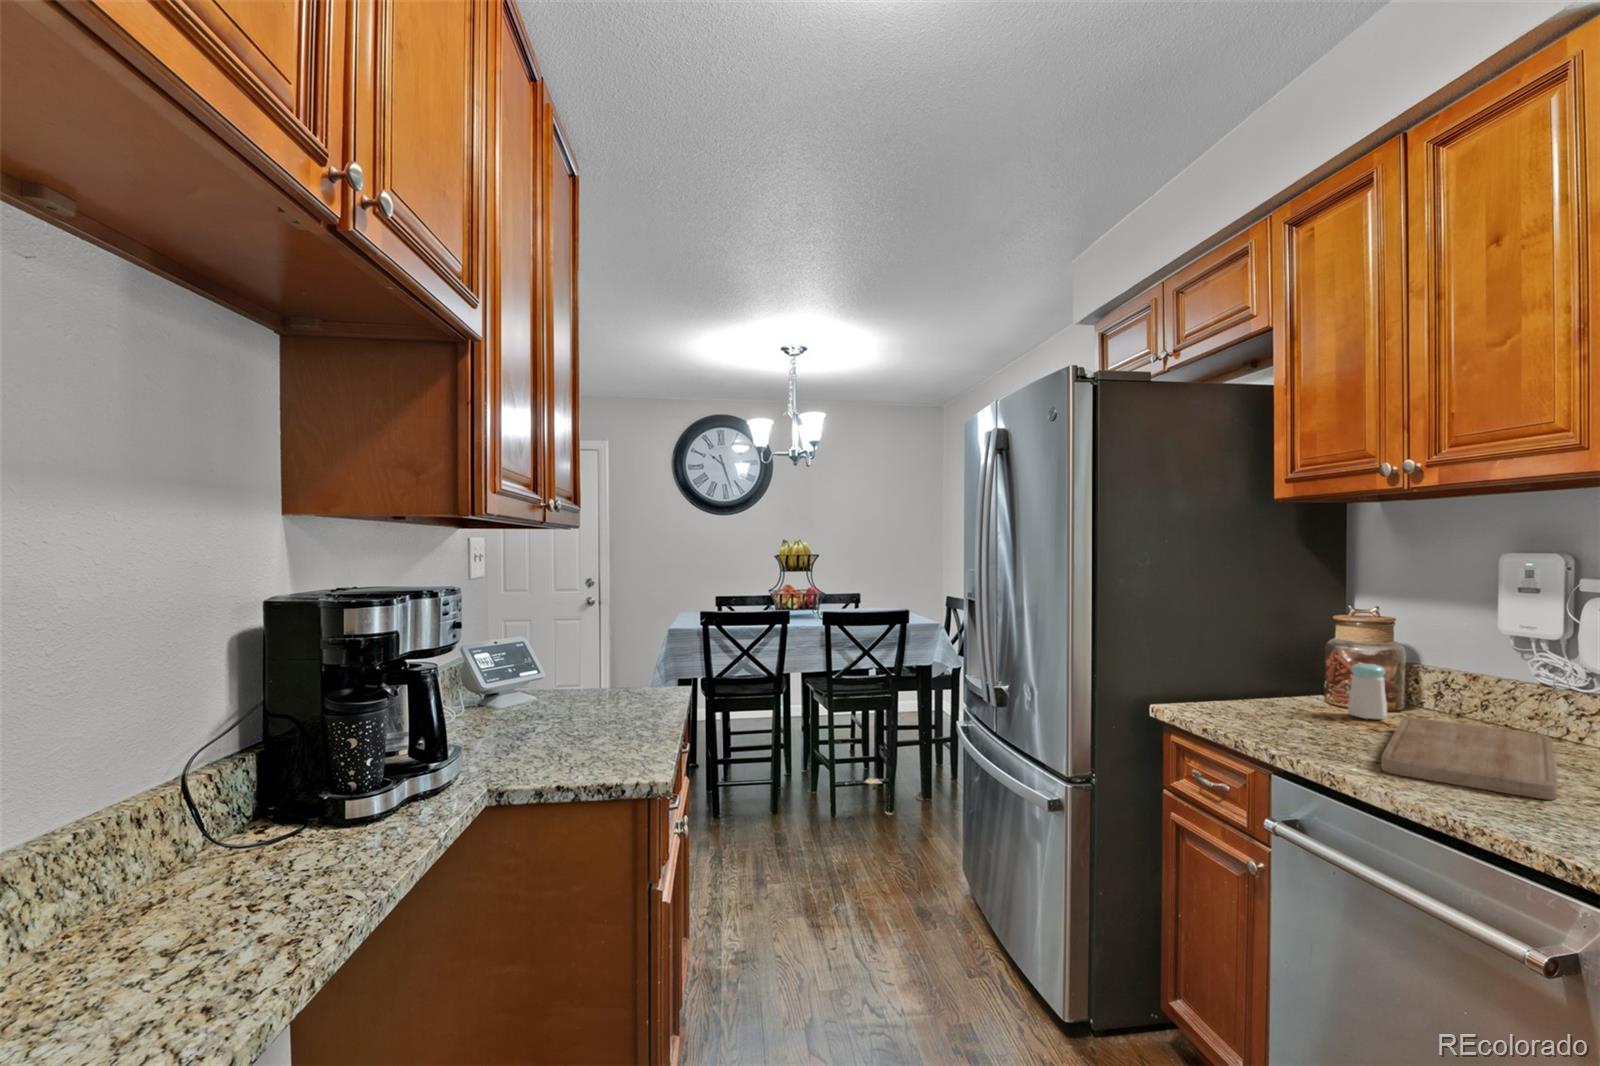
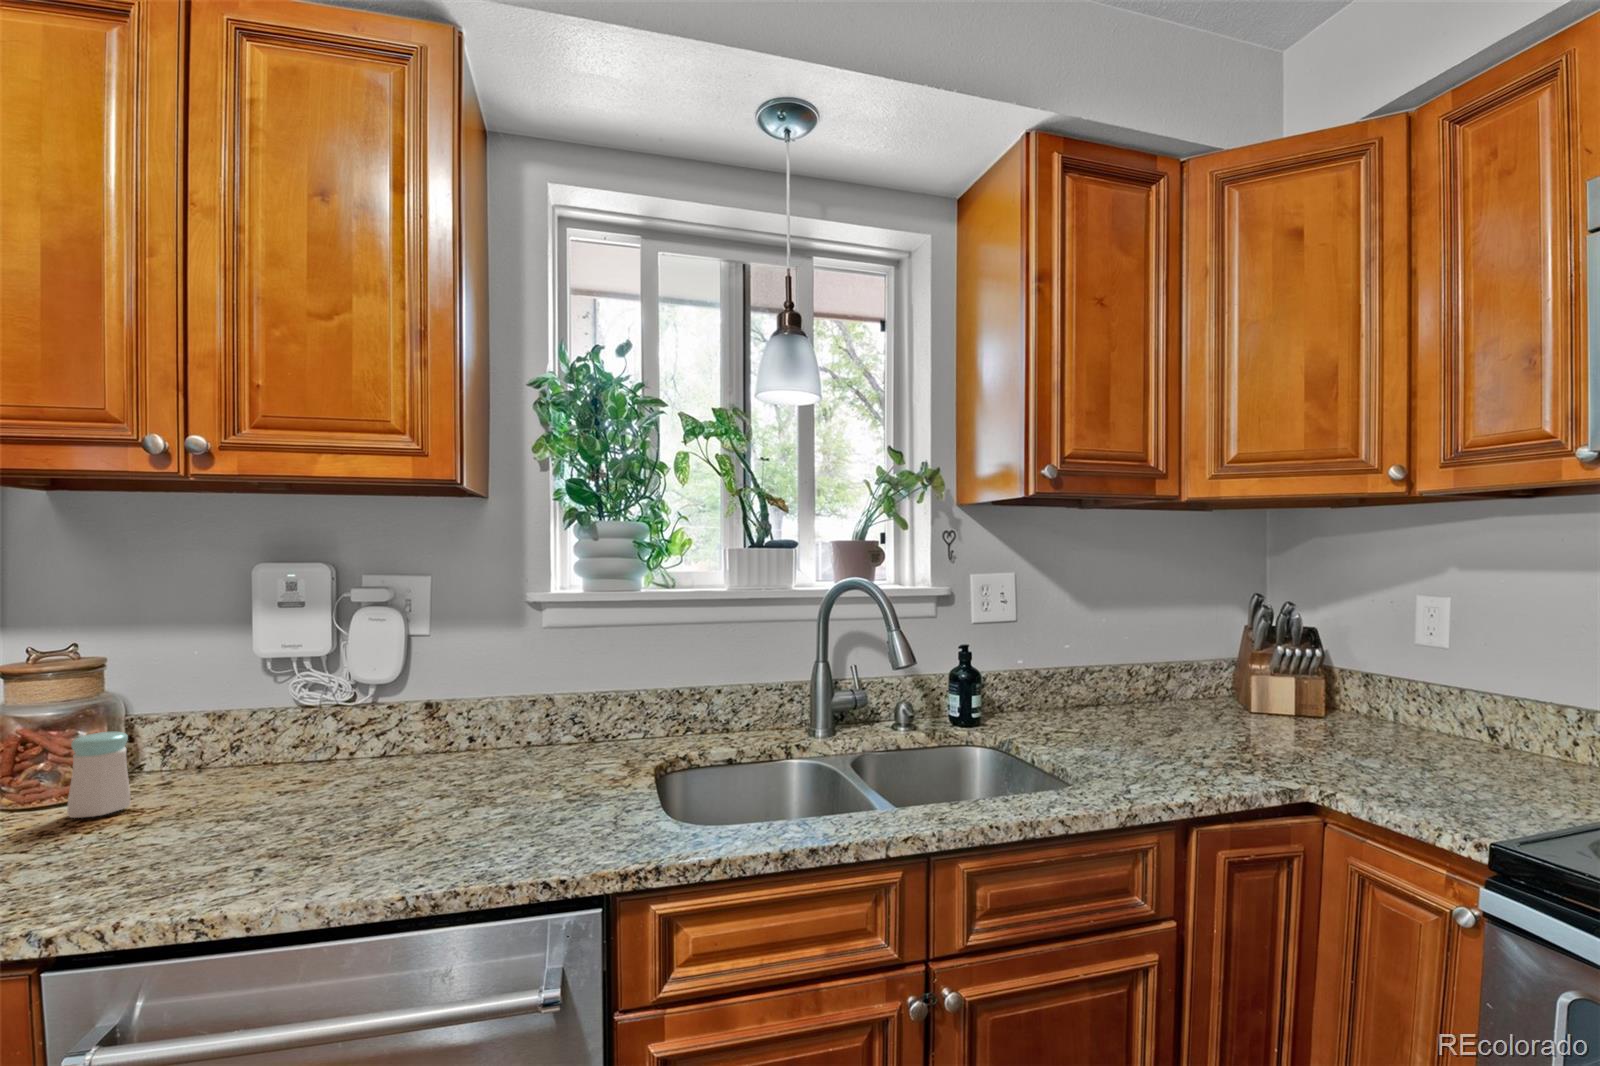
cutting board: present [1381,718,1558,800] -> none [175,760,438,876]

